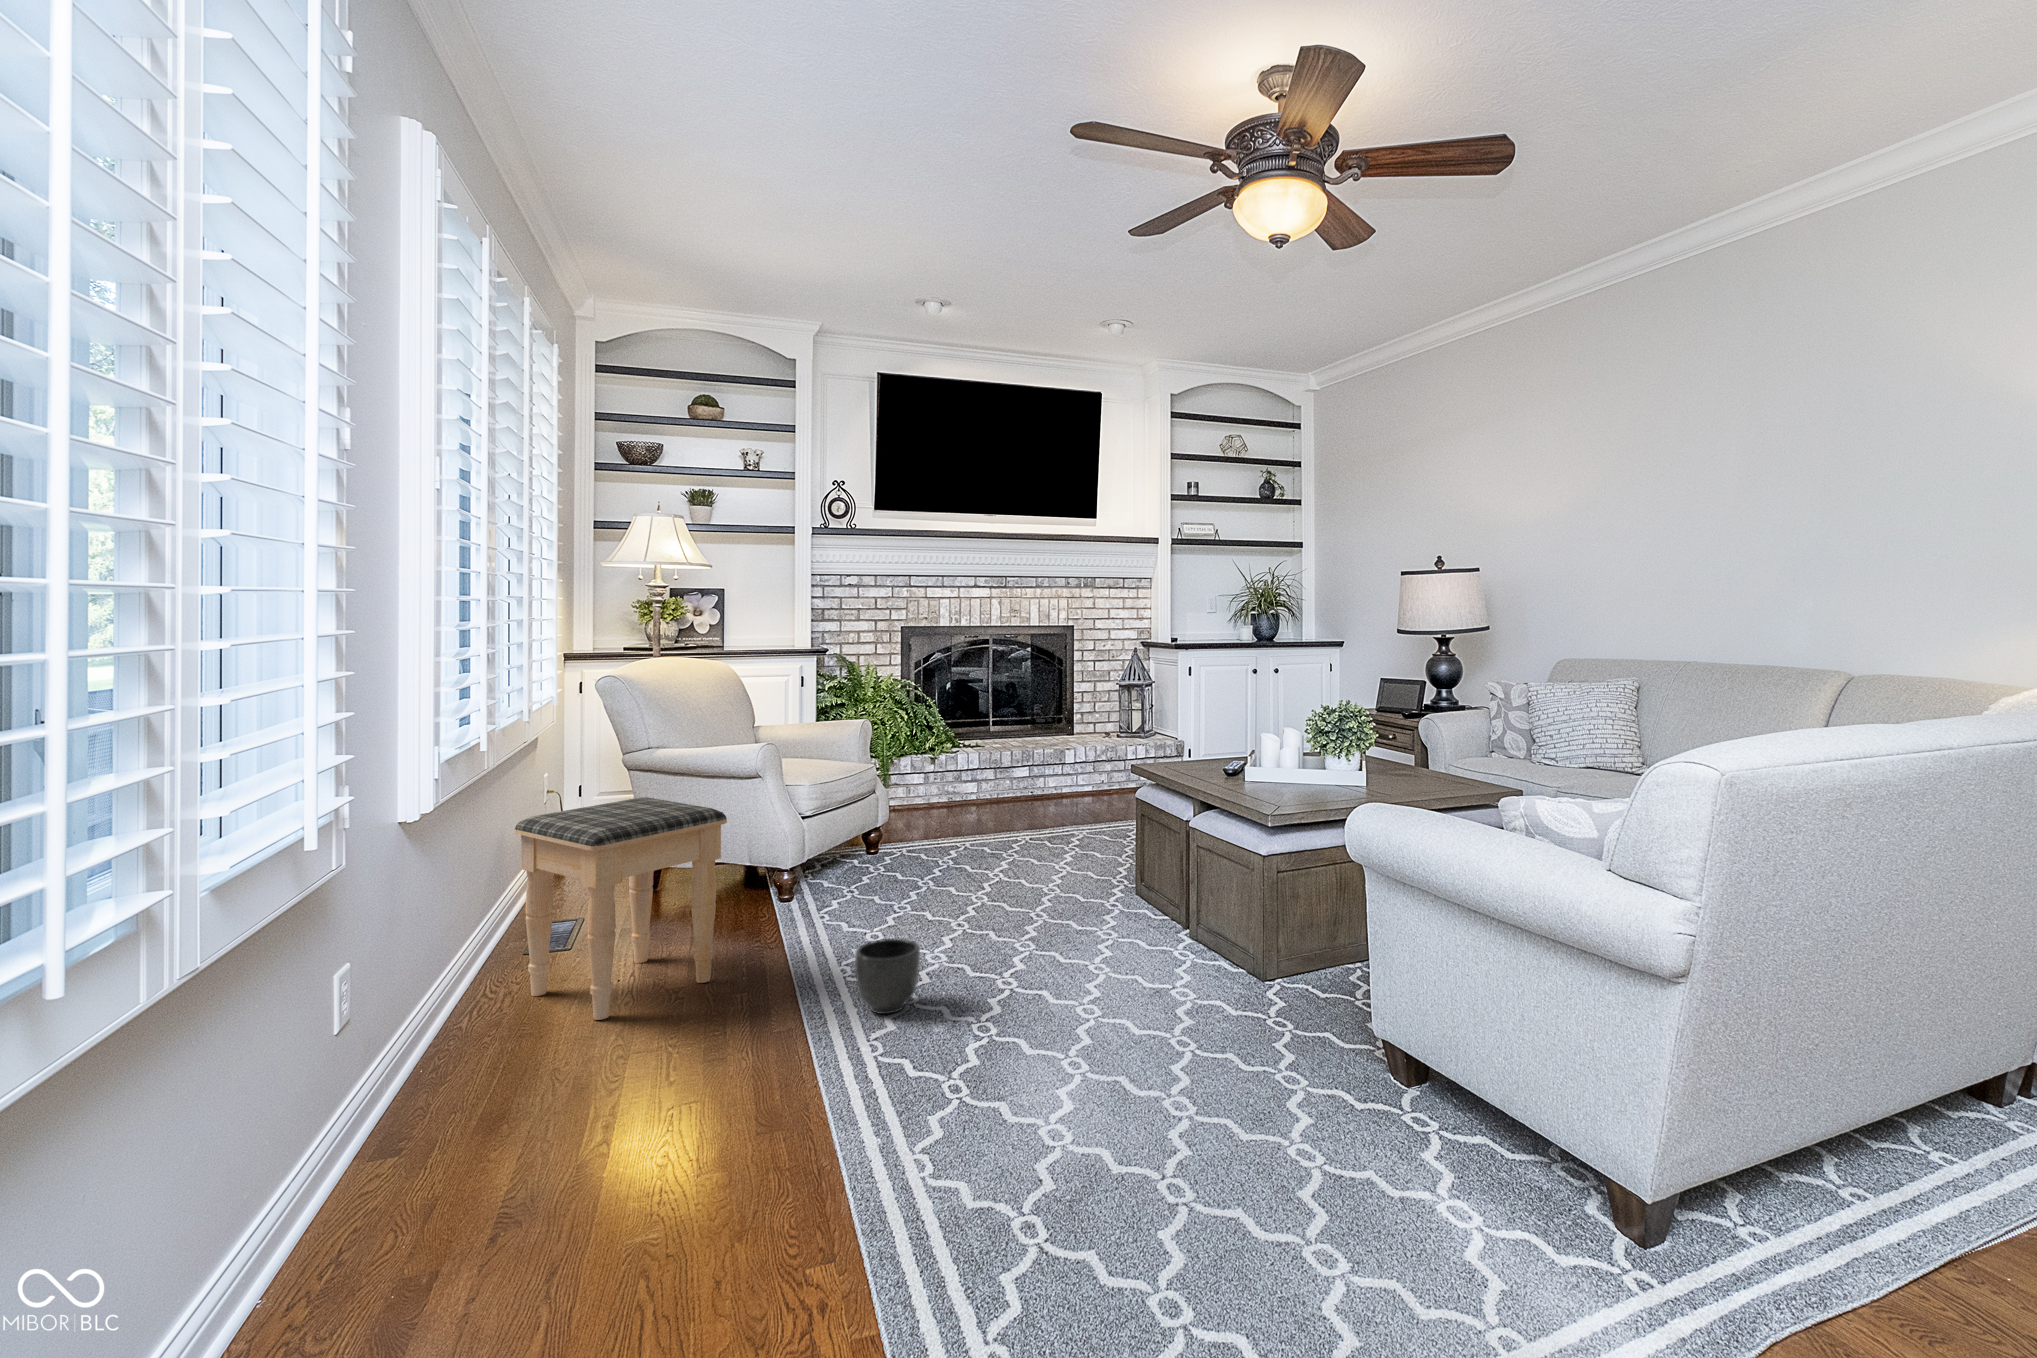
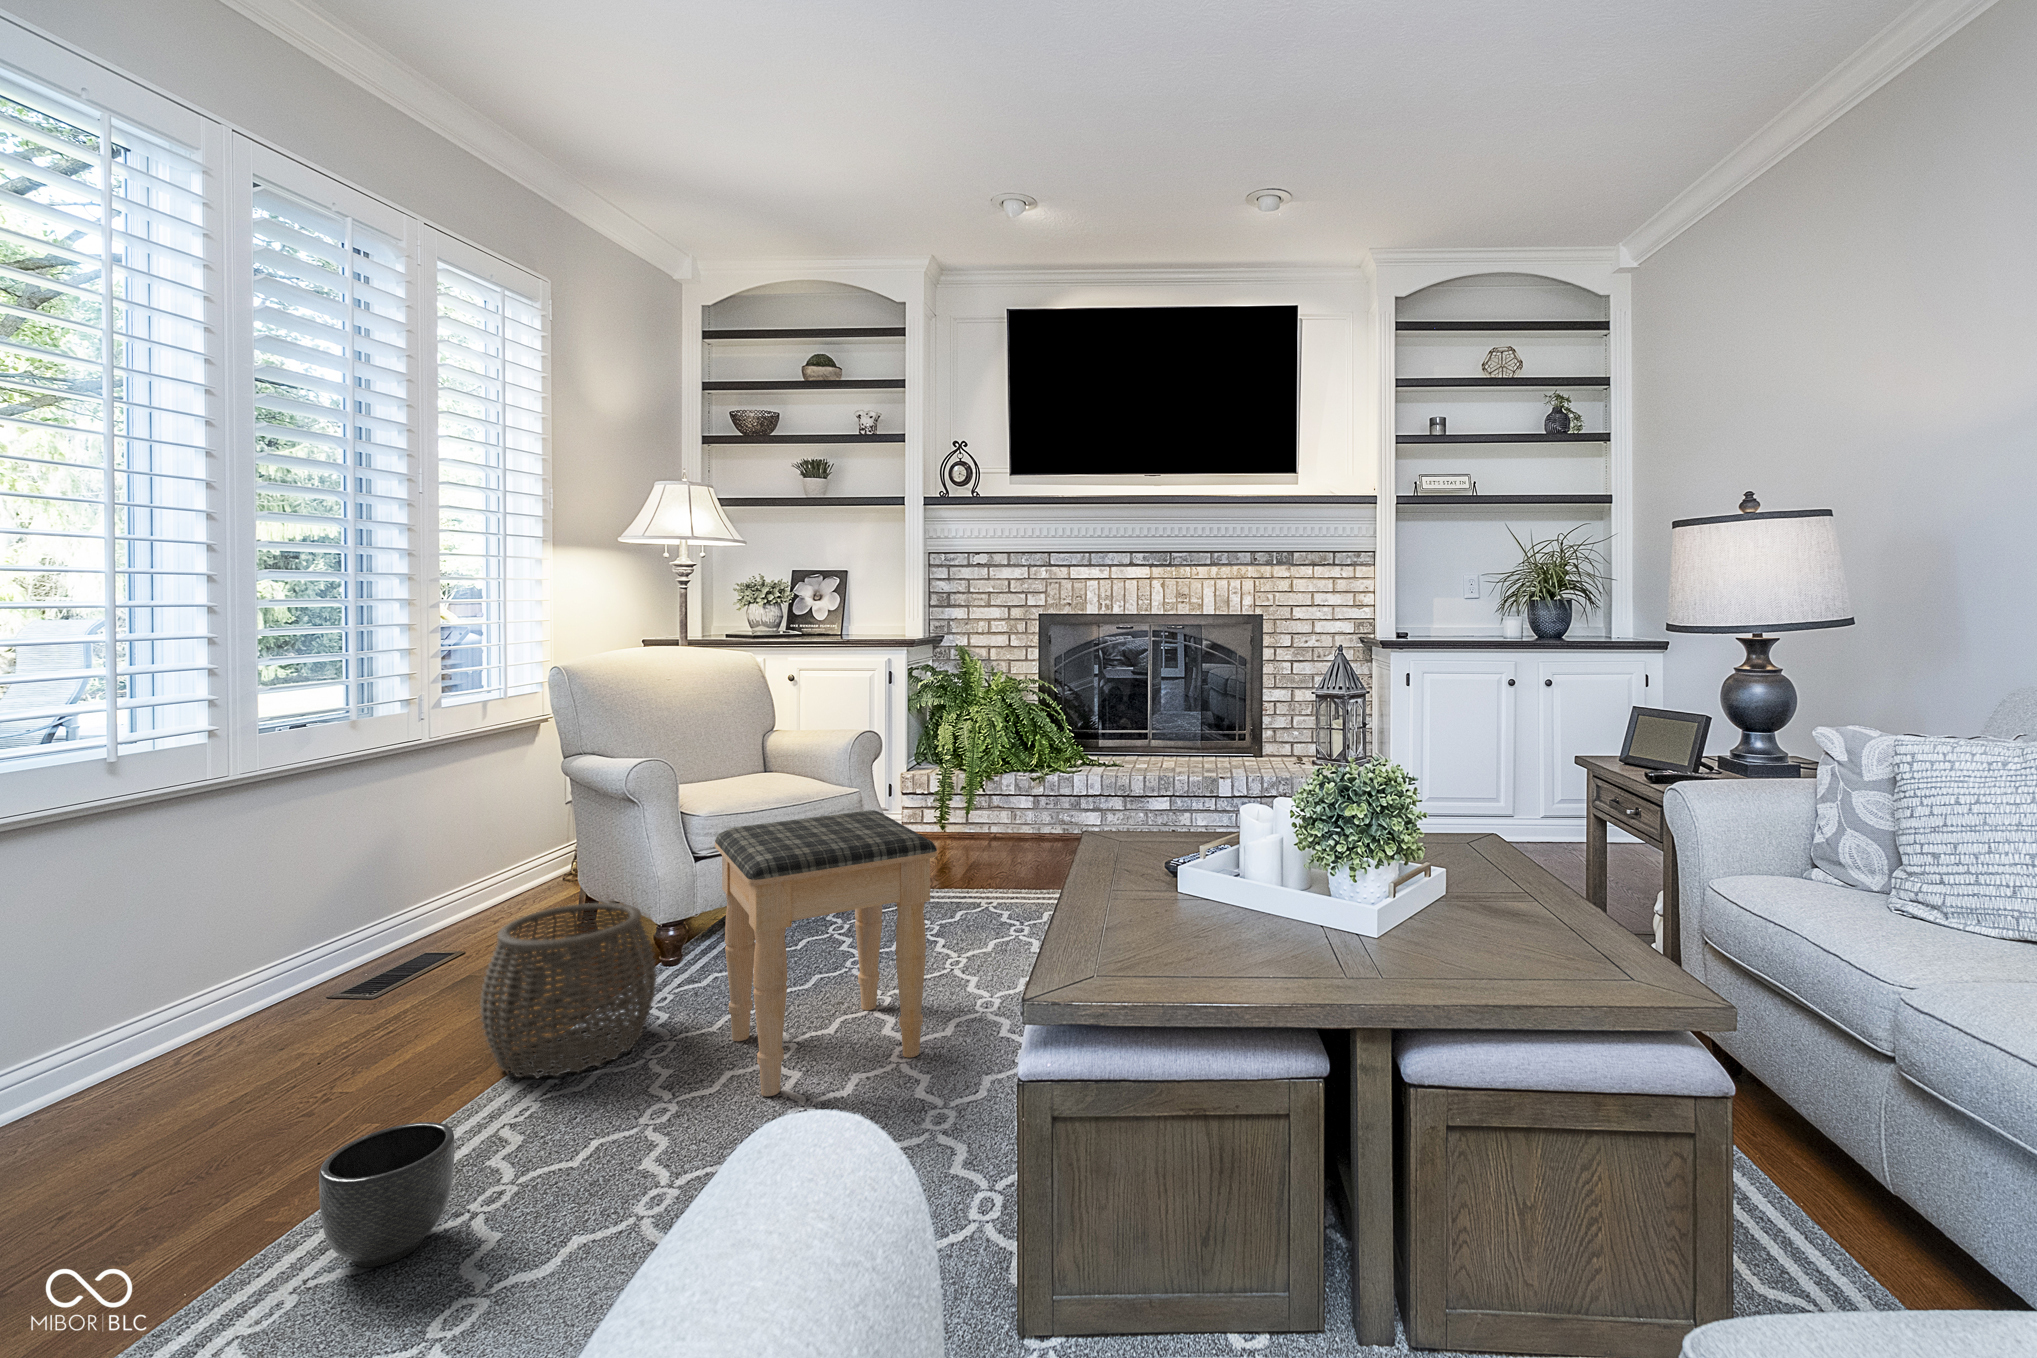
footstool: present [515,797,727,1020] -> present [715,810,937,1096]
woven basket: none [759,836,871,950] -> present [480,902,657,1079]

